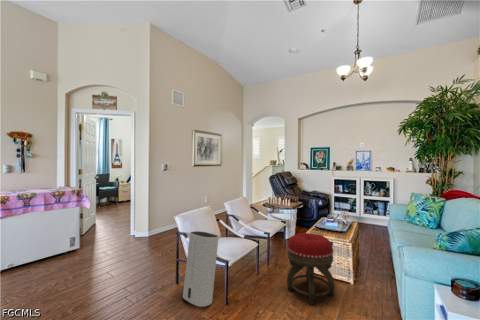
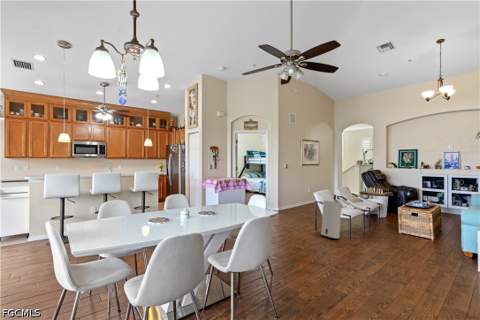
footstool: present [287,233,334,304] -> none [385,206,419,244]

